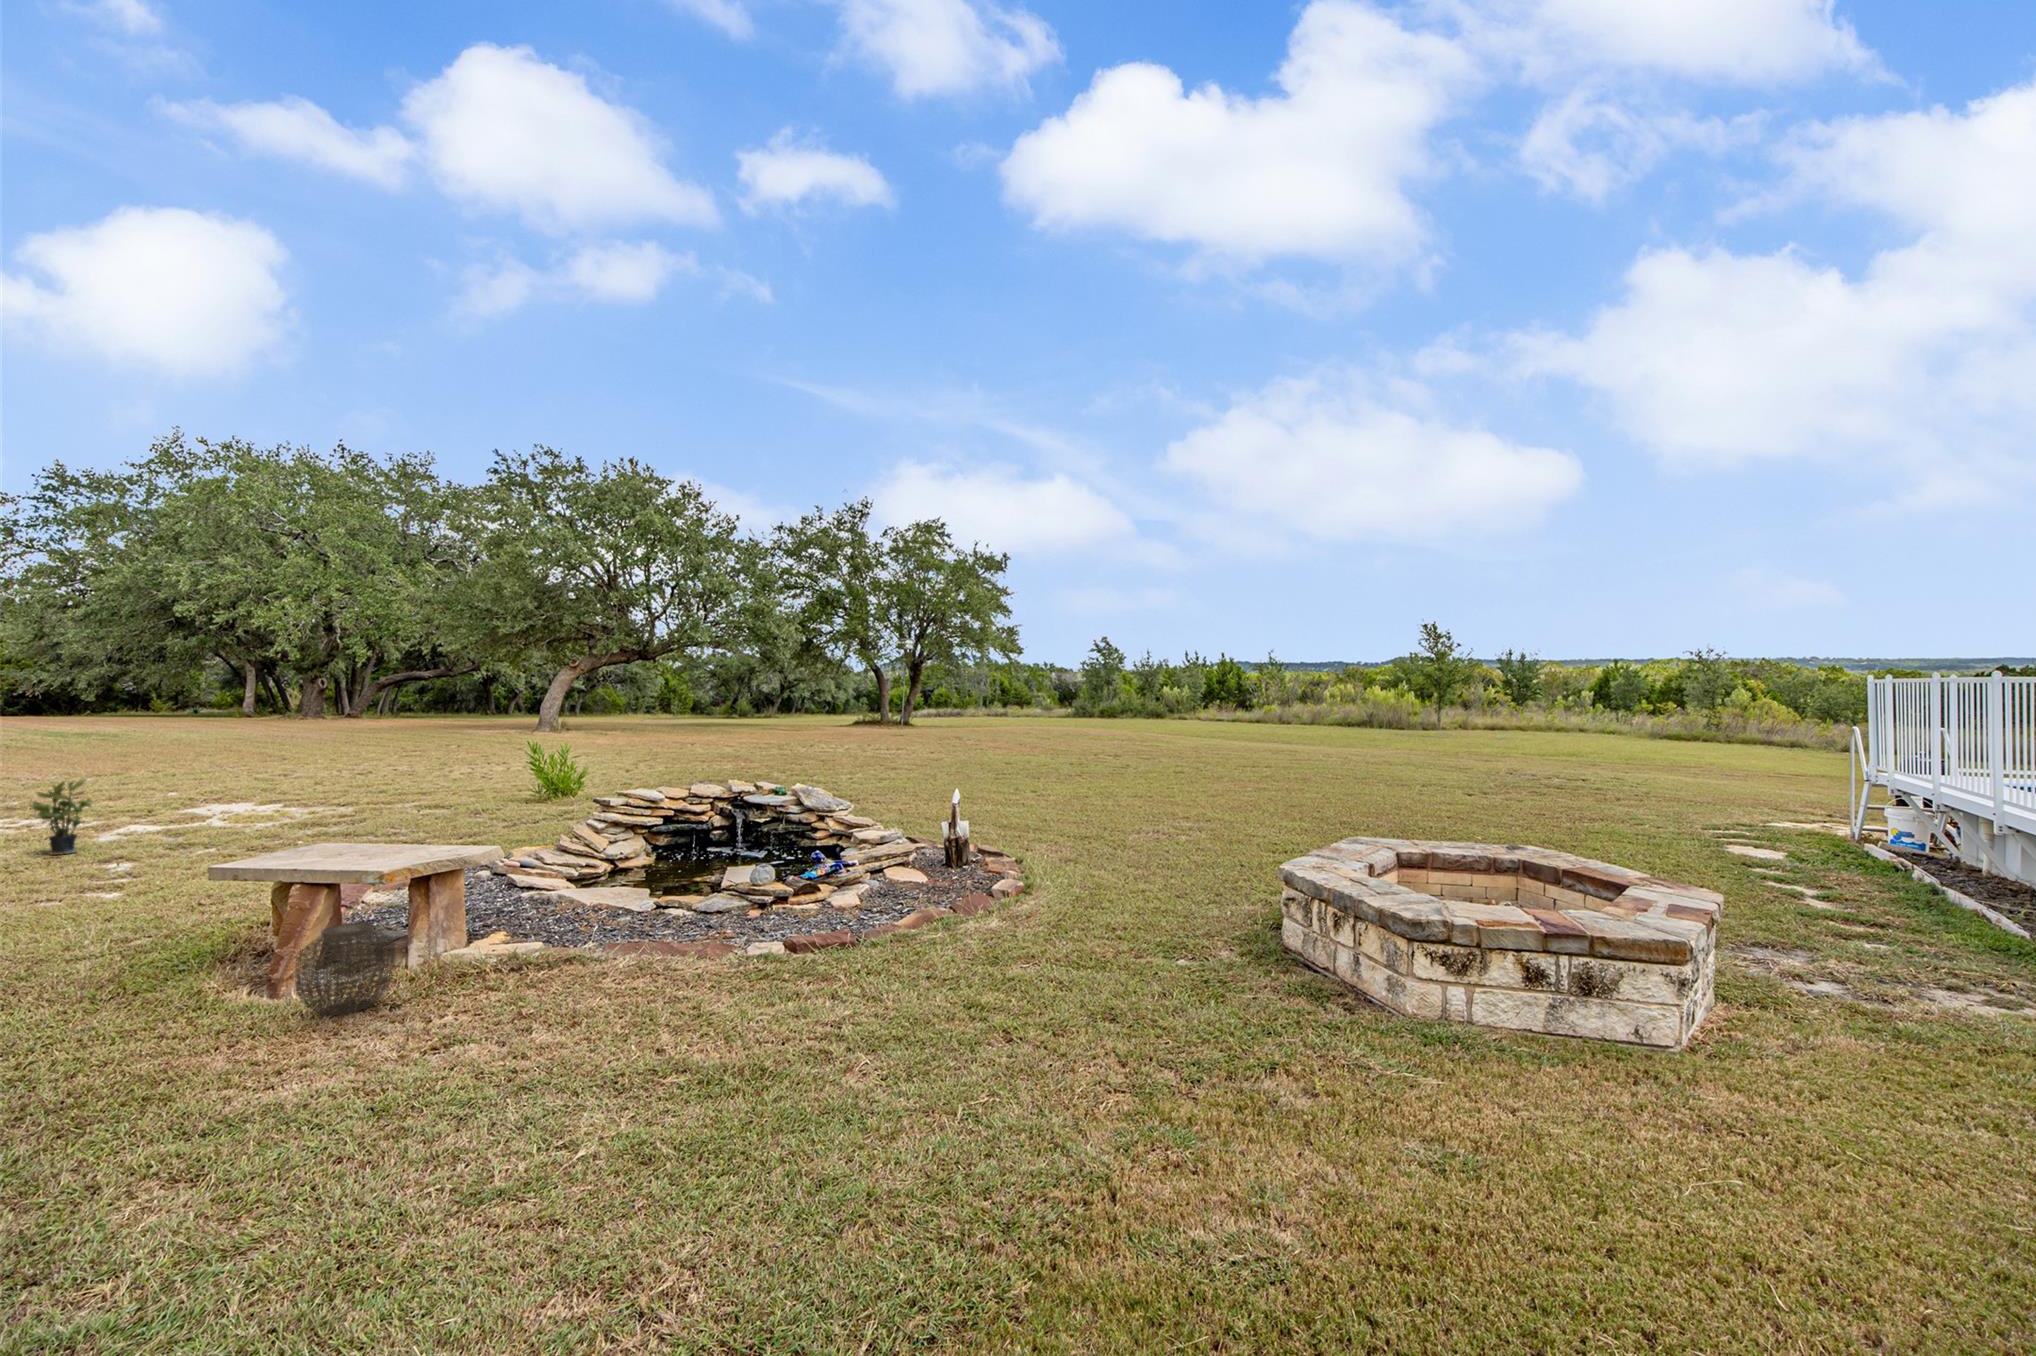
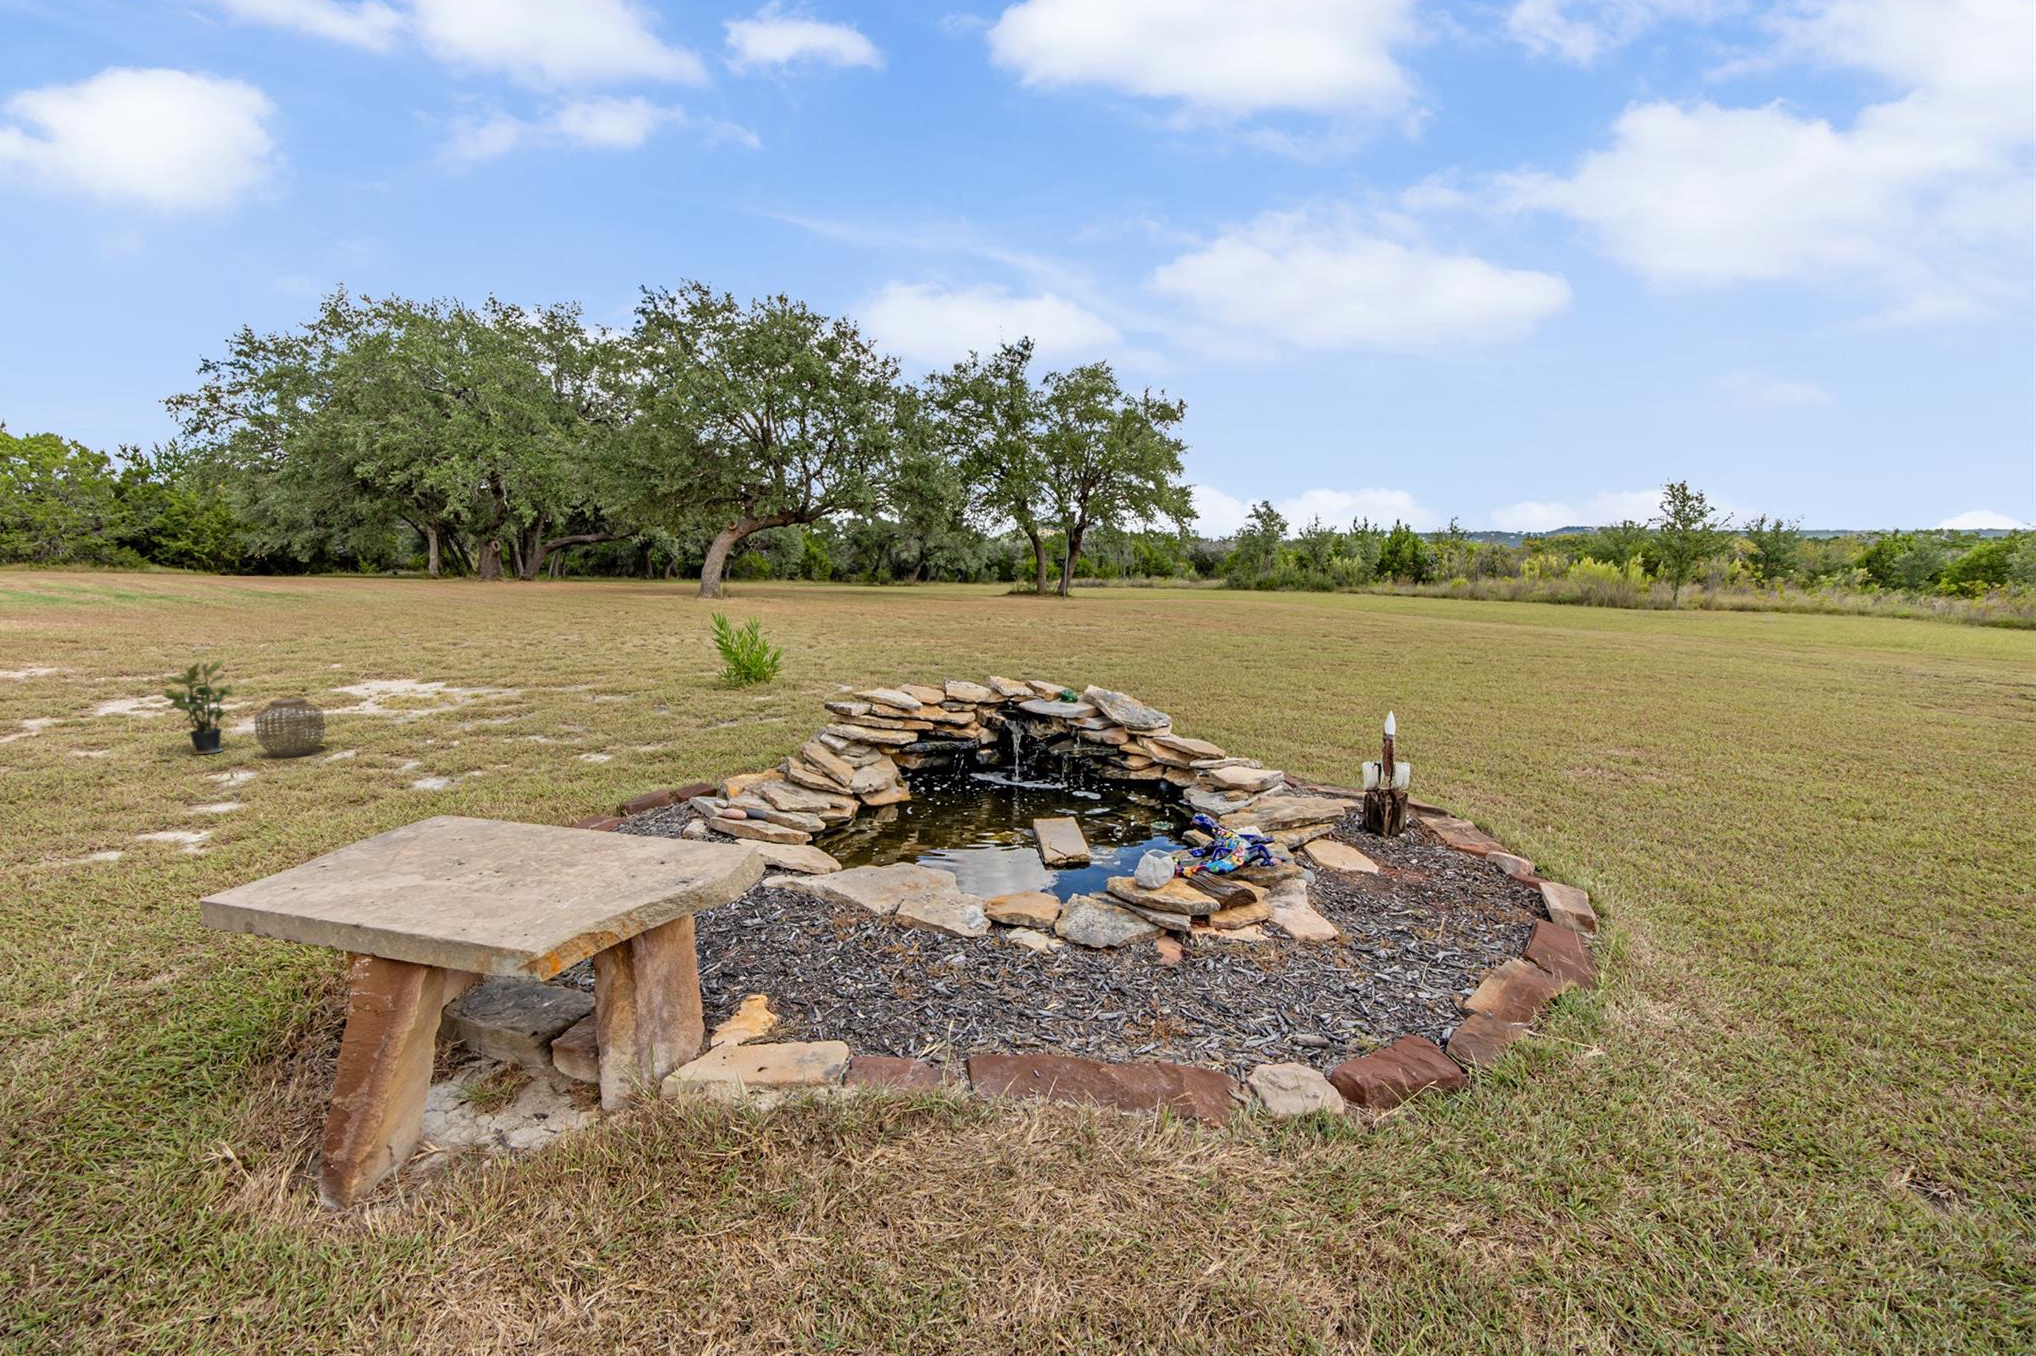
woven basket: present [295,922,395,1016] -> present [255,698,324,757]

